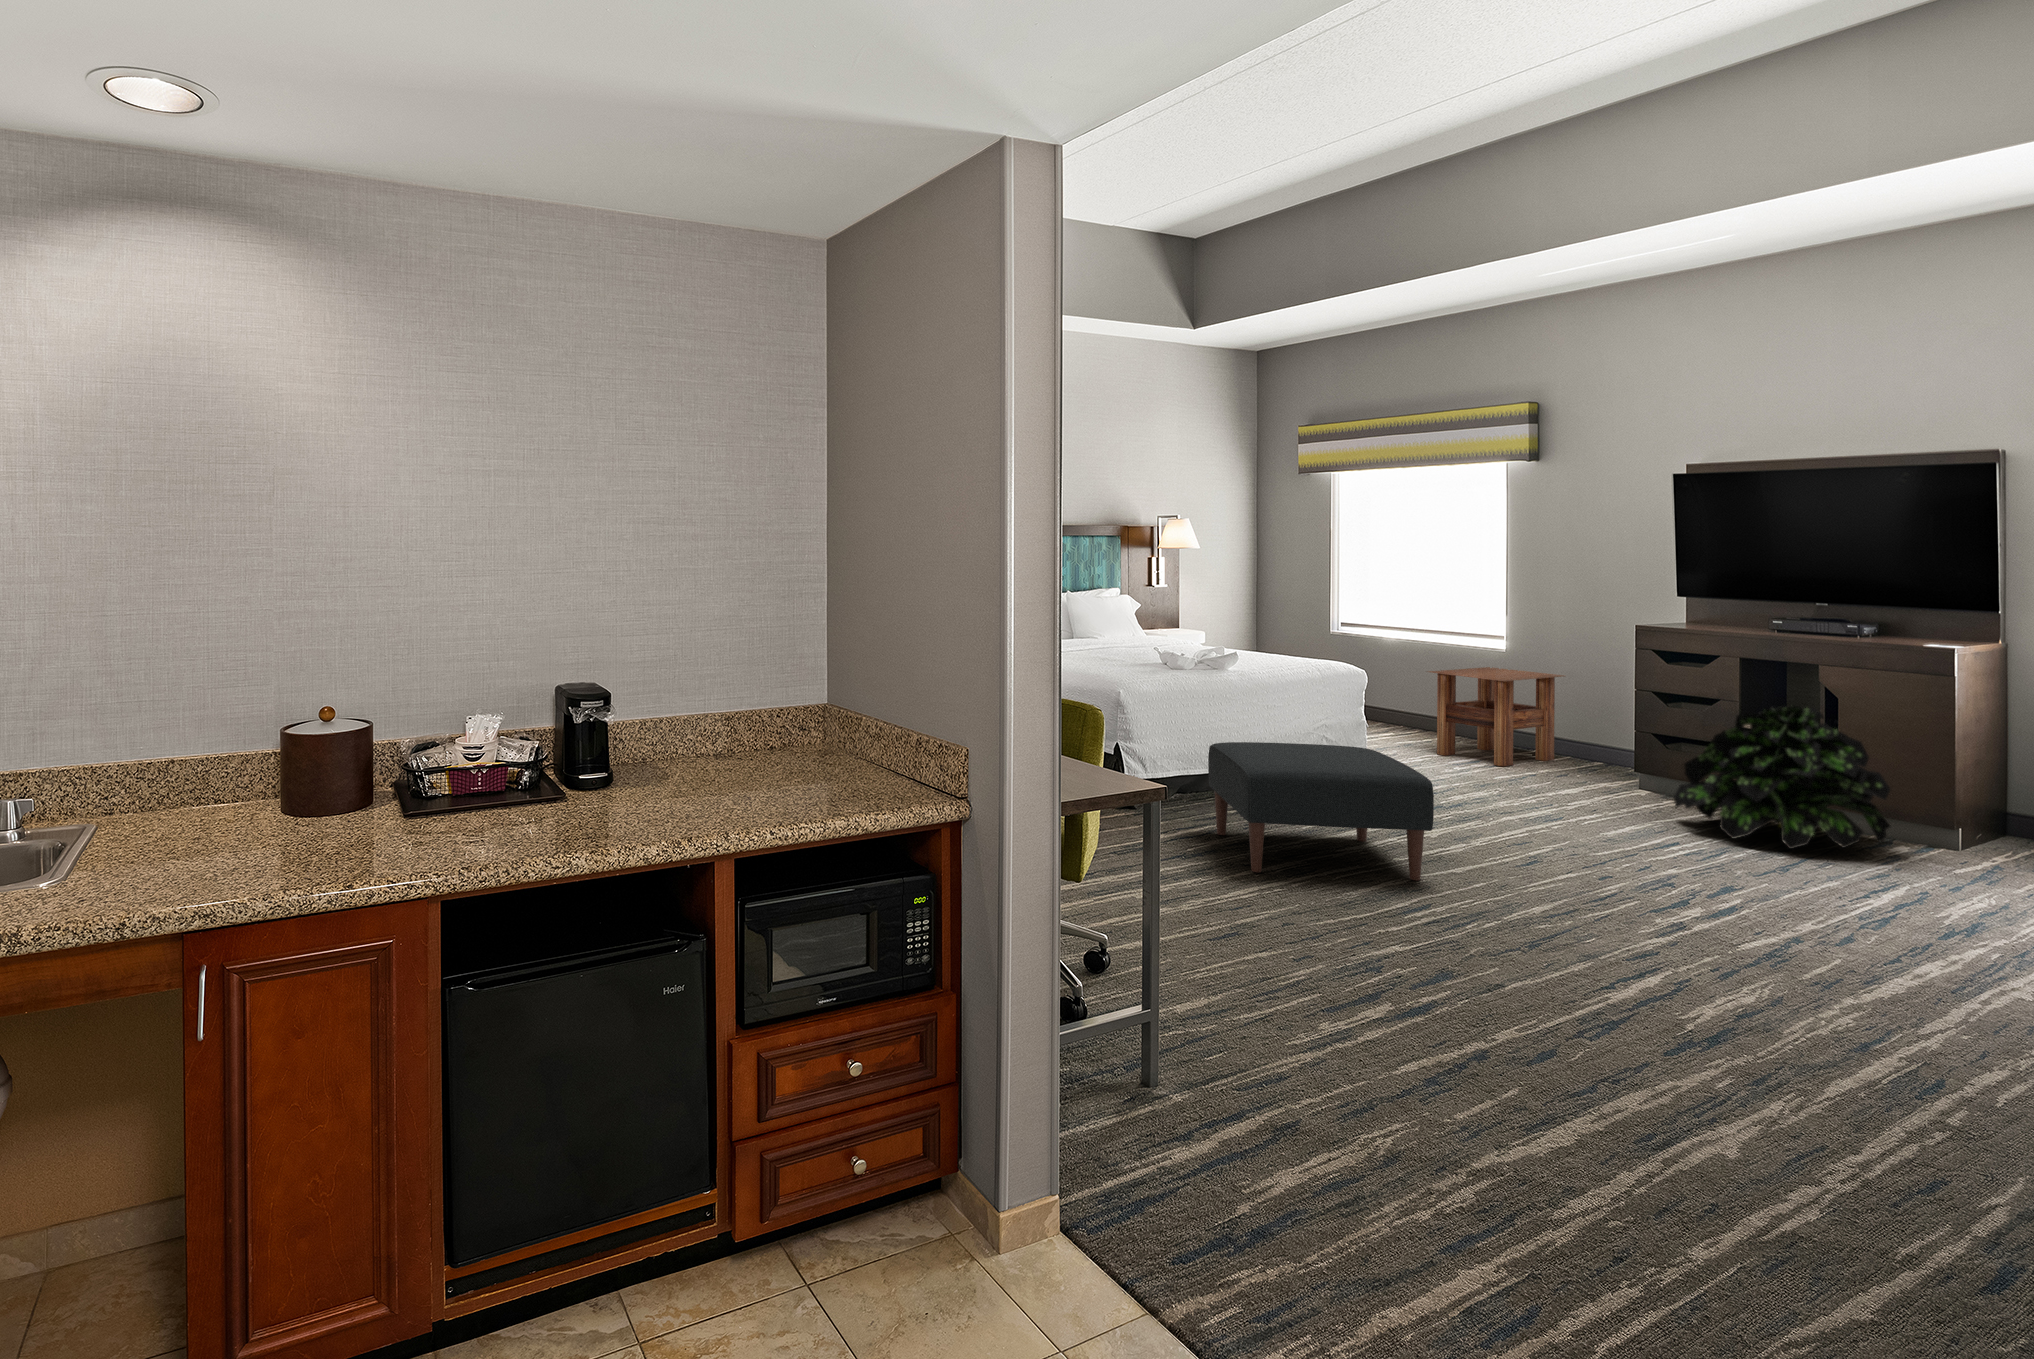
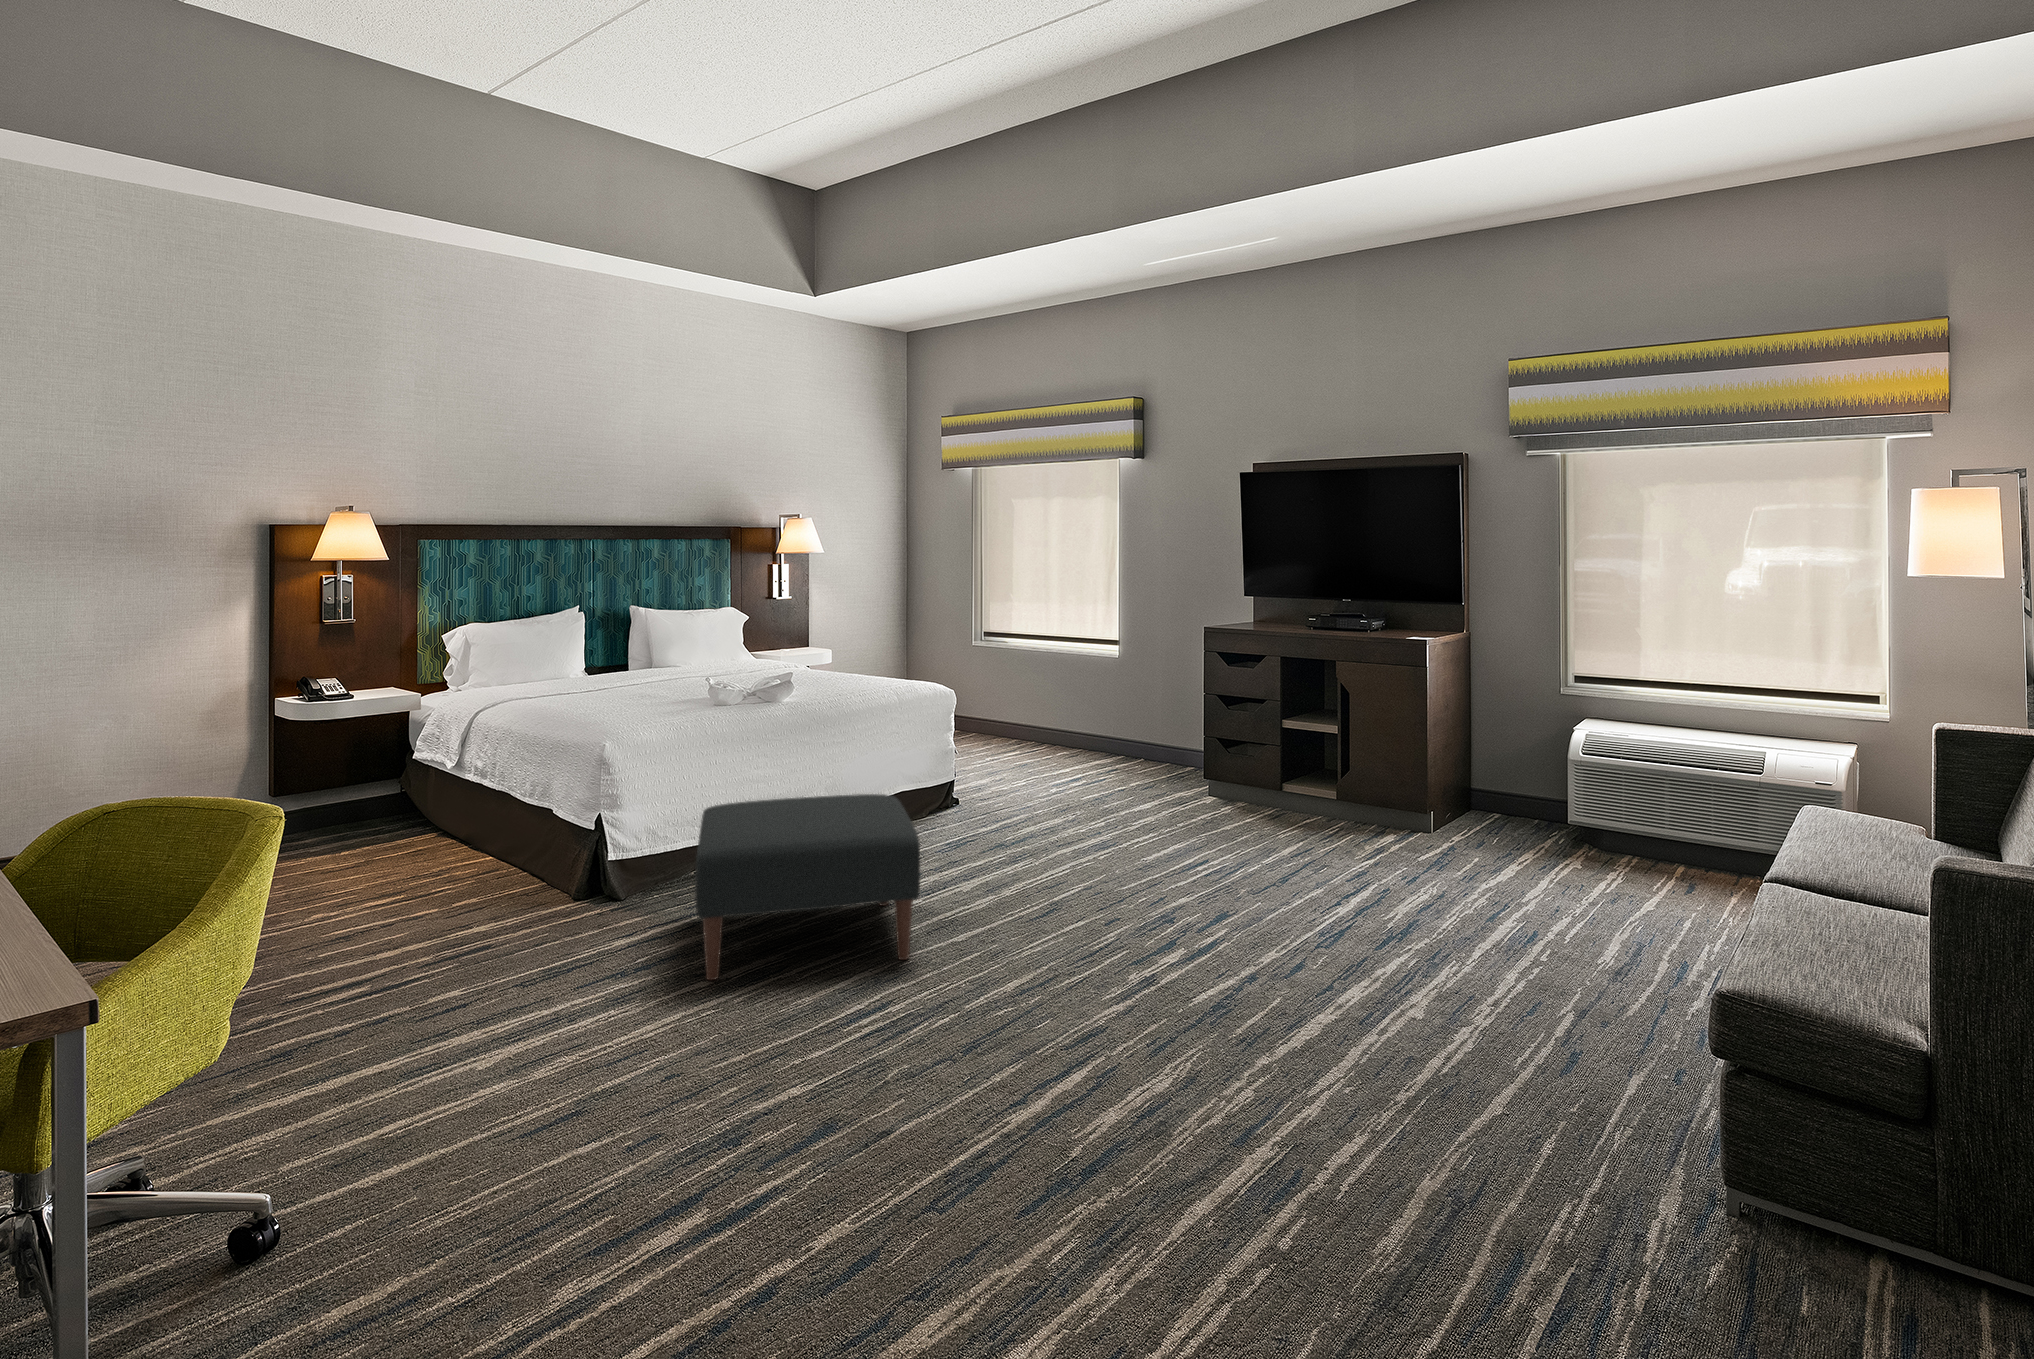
side table: present [1427,667,1564,766] -> none [1033,672,1165,778]
potted plant: present [1674,705,1891,849] -> none [1217,705,1380,855]

